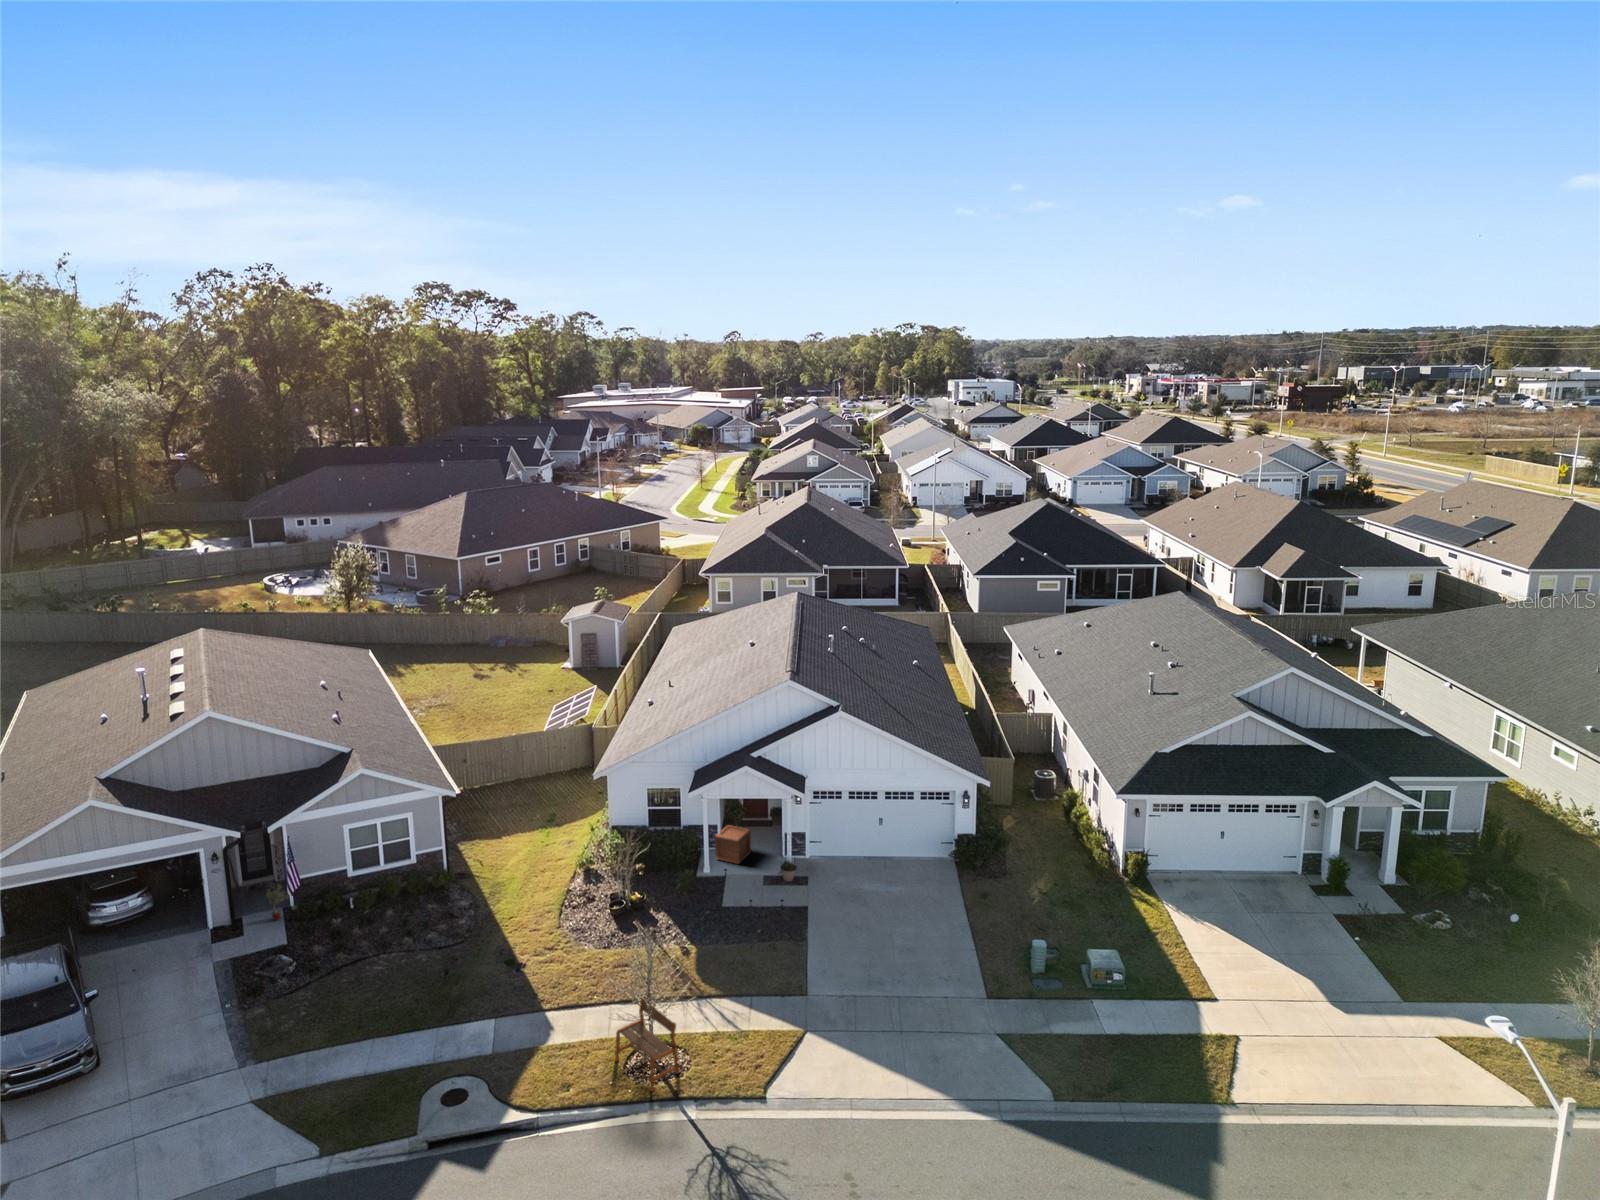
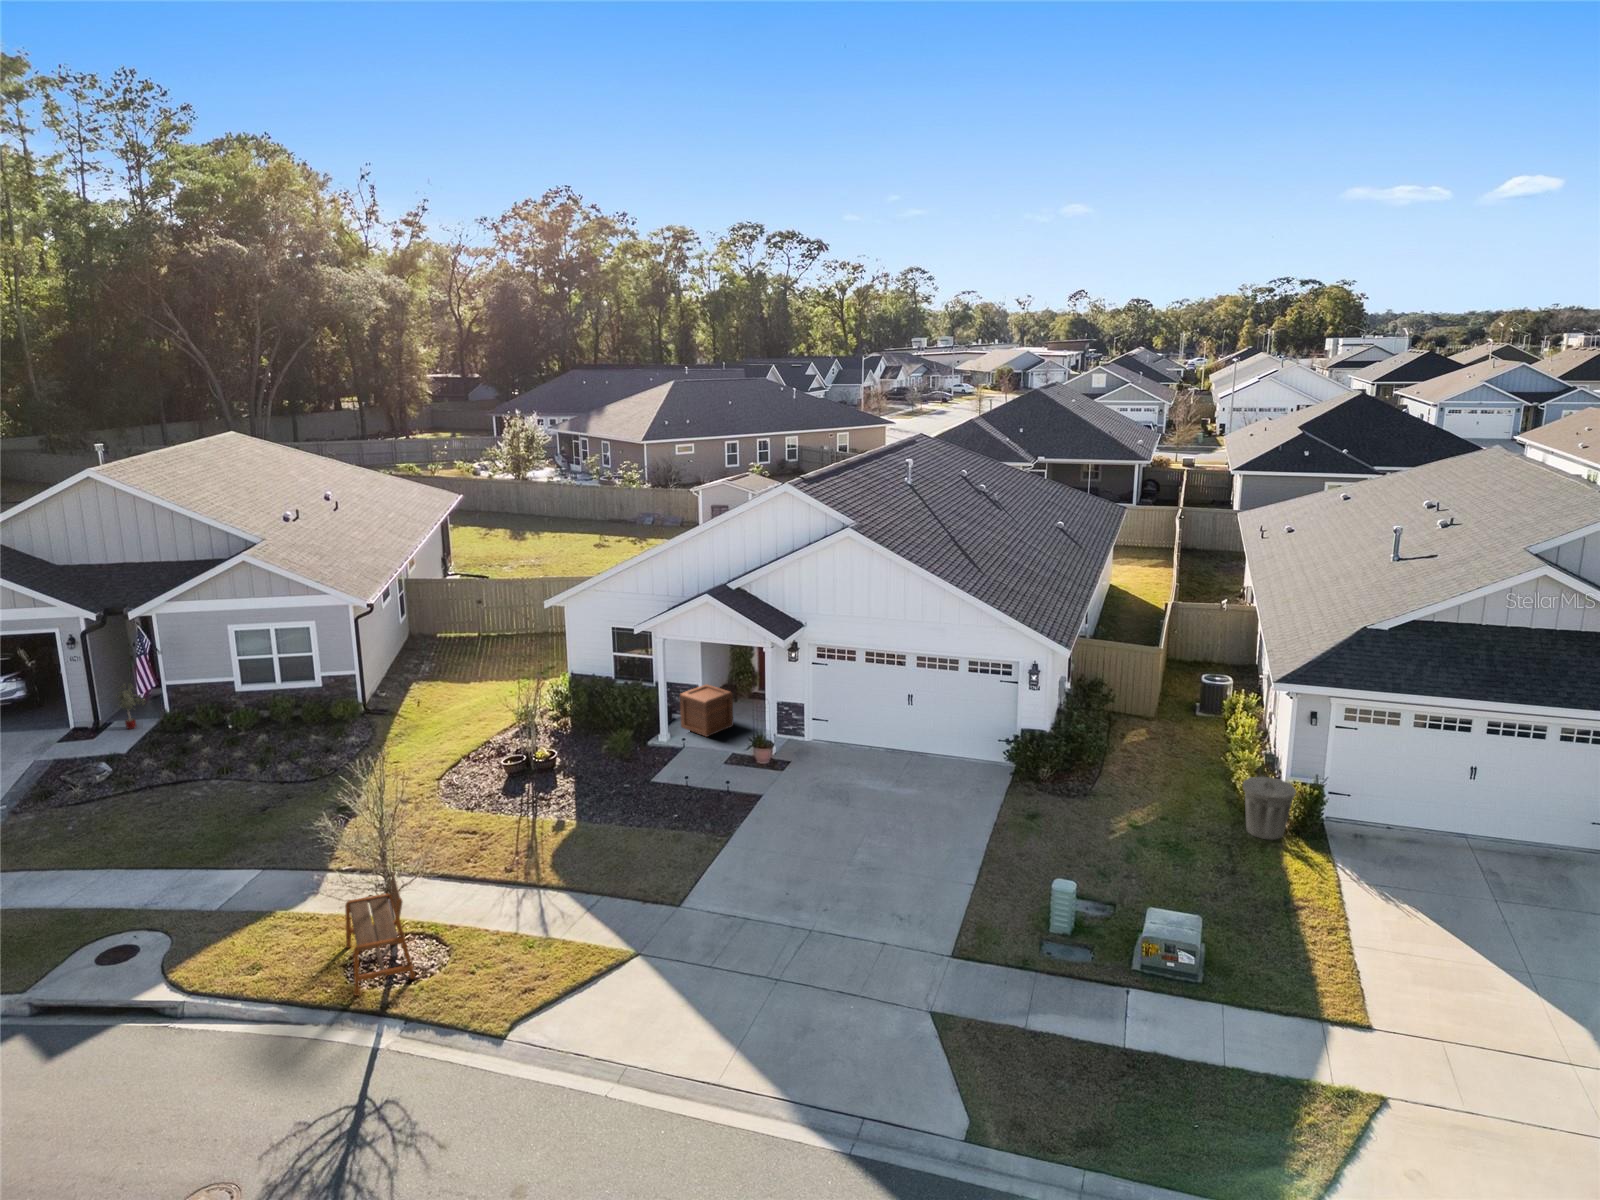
trash can: none [1103,852,1134,891] -> present [1243,776,1296,840]

